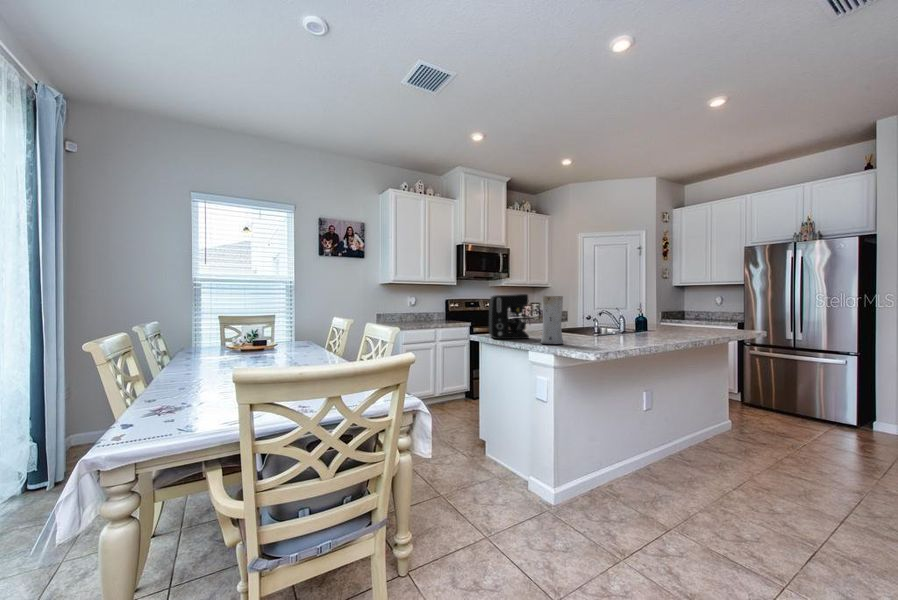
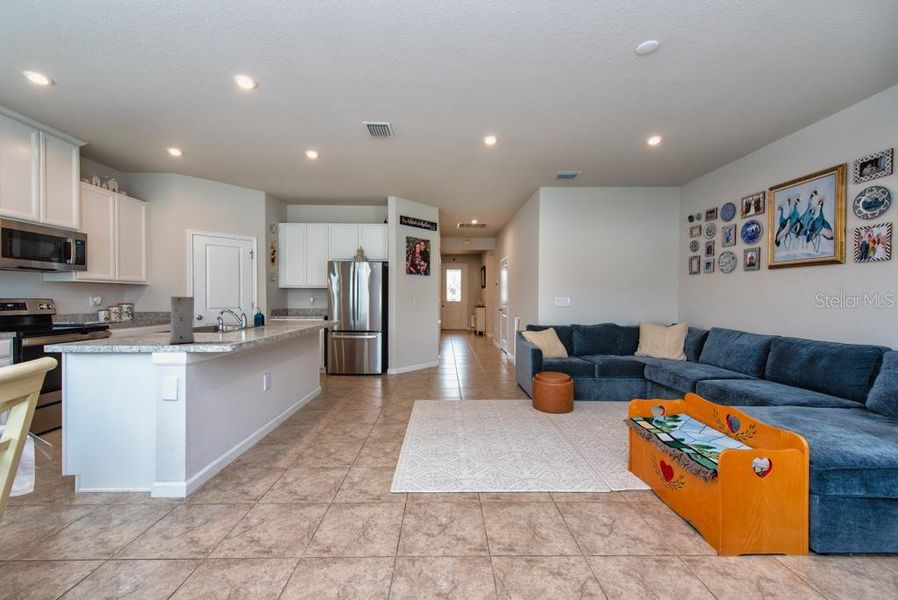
coffee maker: present [489,294,530,339] -> none [83,294,147,346]

